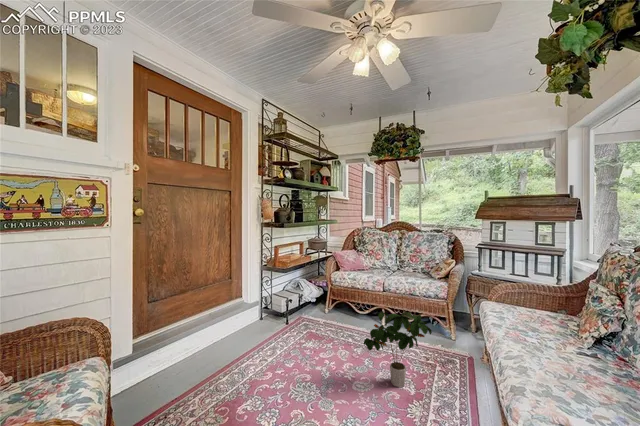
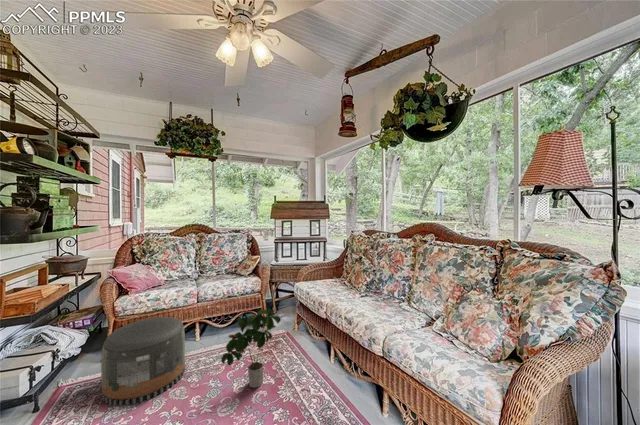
pouf: none [309,291,360,349] -> present [101,317,185,406]

